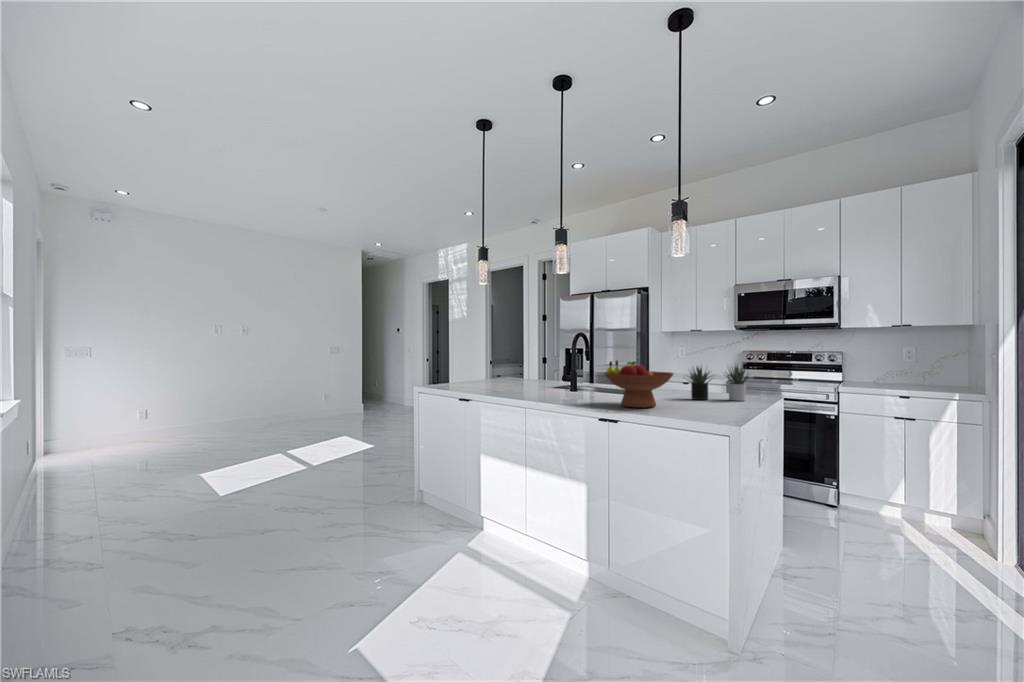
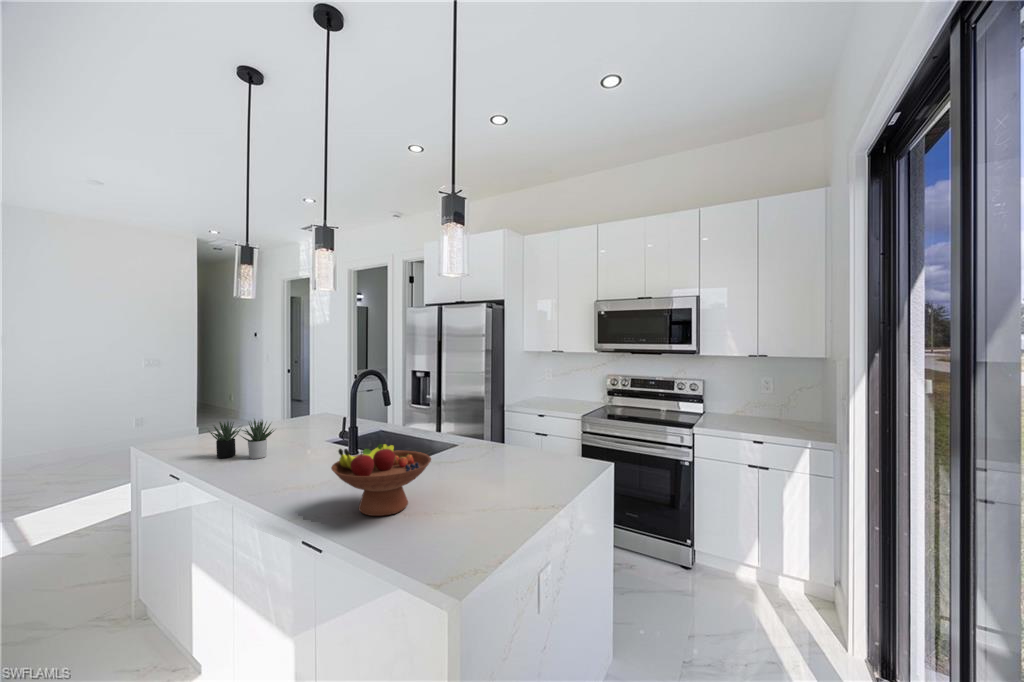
succulent plant: present [688,365,751,401] -> present [209,419,274,459]

